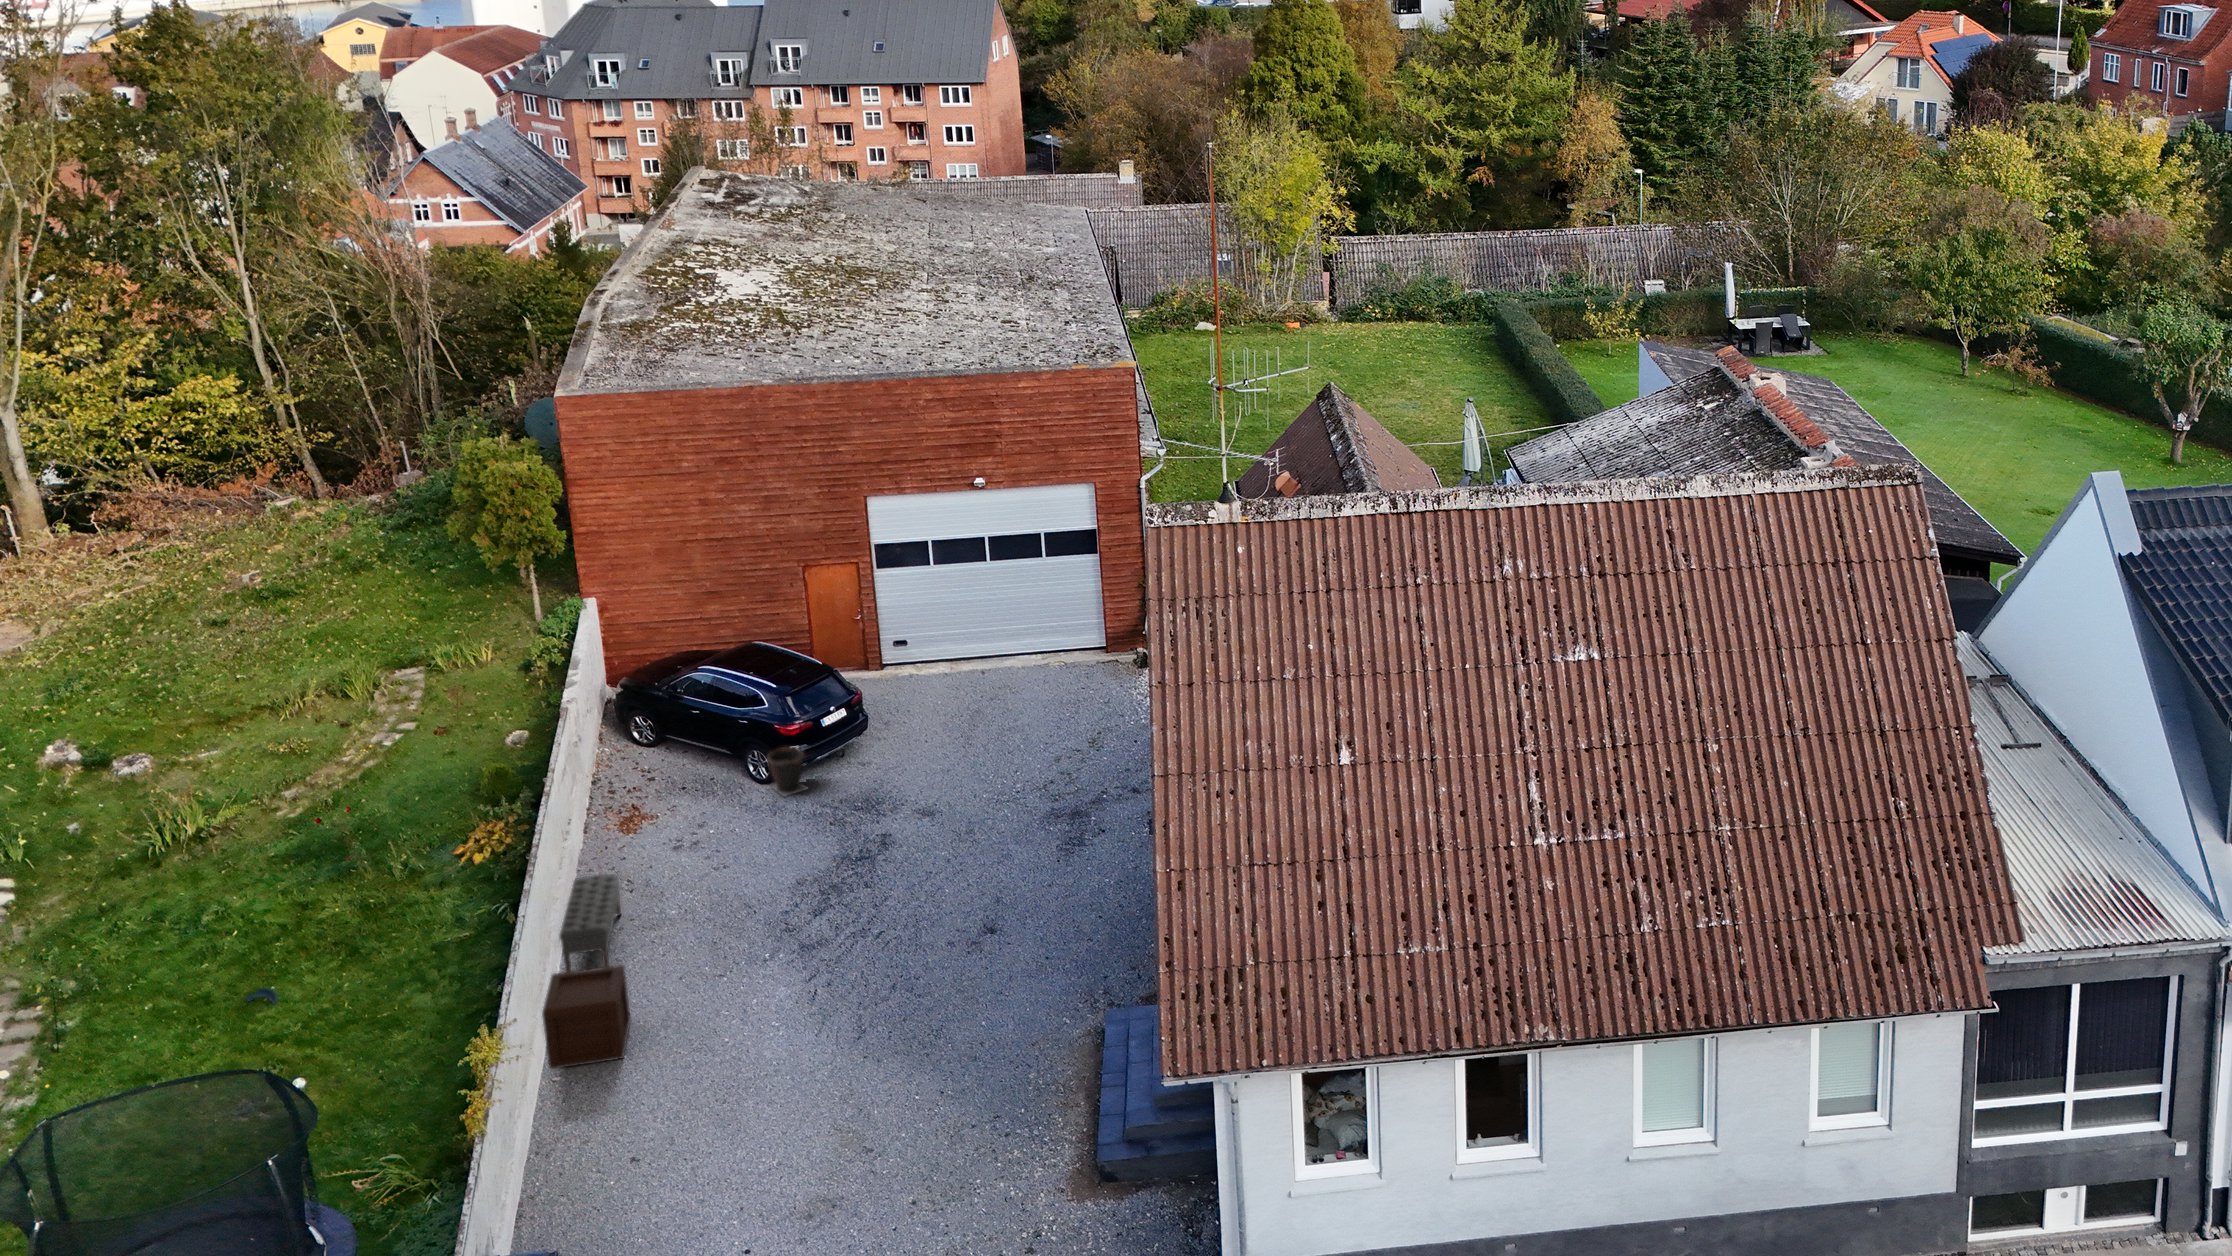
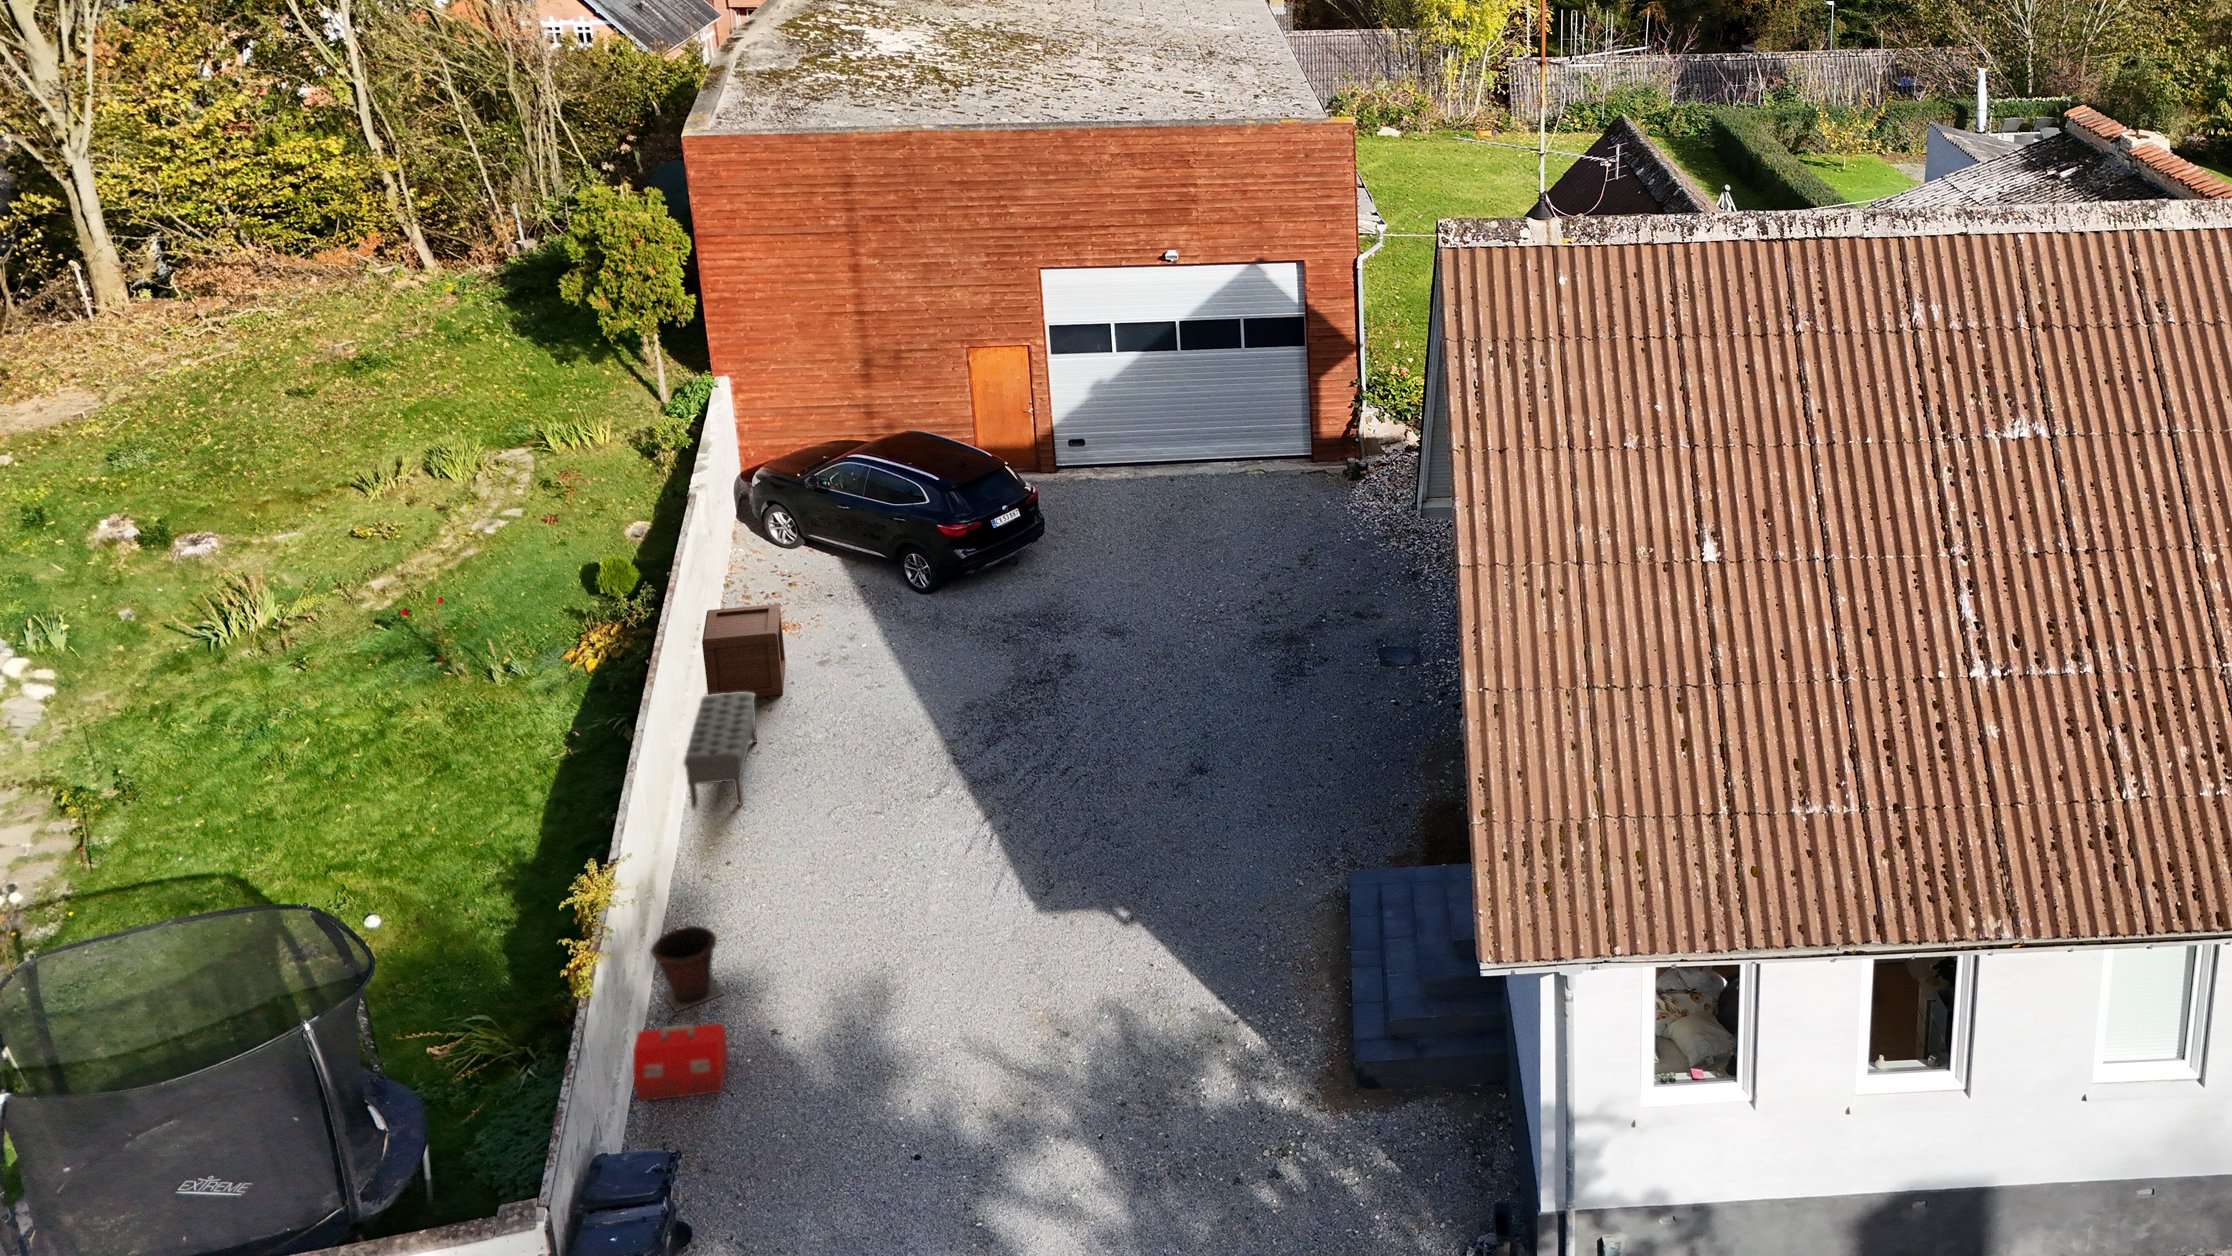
bucket: present [767,747,807,797] -> present [651,926,723,1011]
wooden crate: present [542,965,631,1069] -> present [702,604,786,698]
plush toy: present [247,988,278,1003] -> none [313,808,350,829]
toolbox: none [520,1150,599,1218] -> present [633,1023,729,1101]

